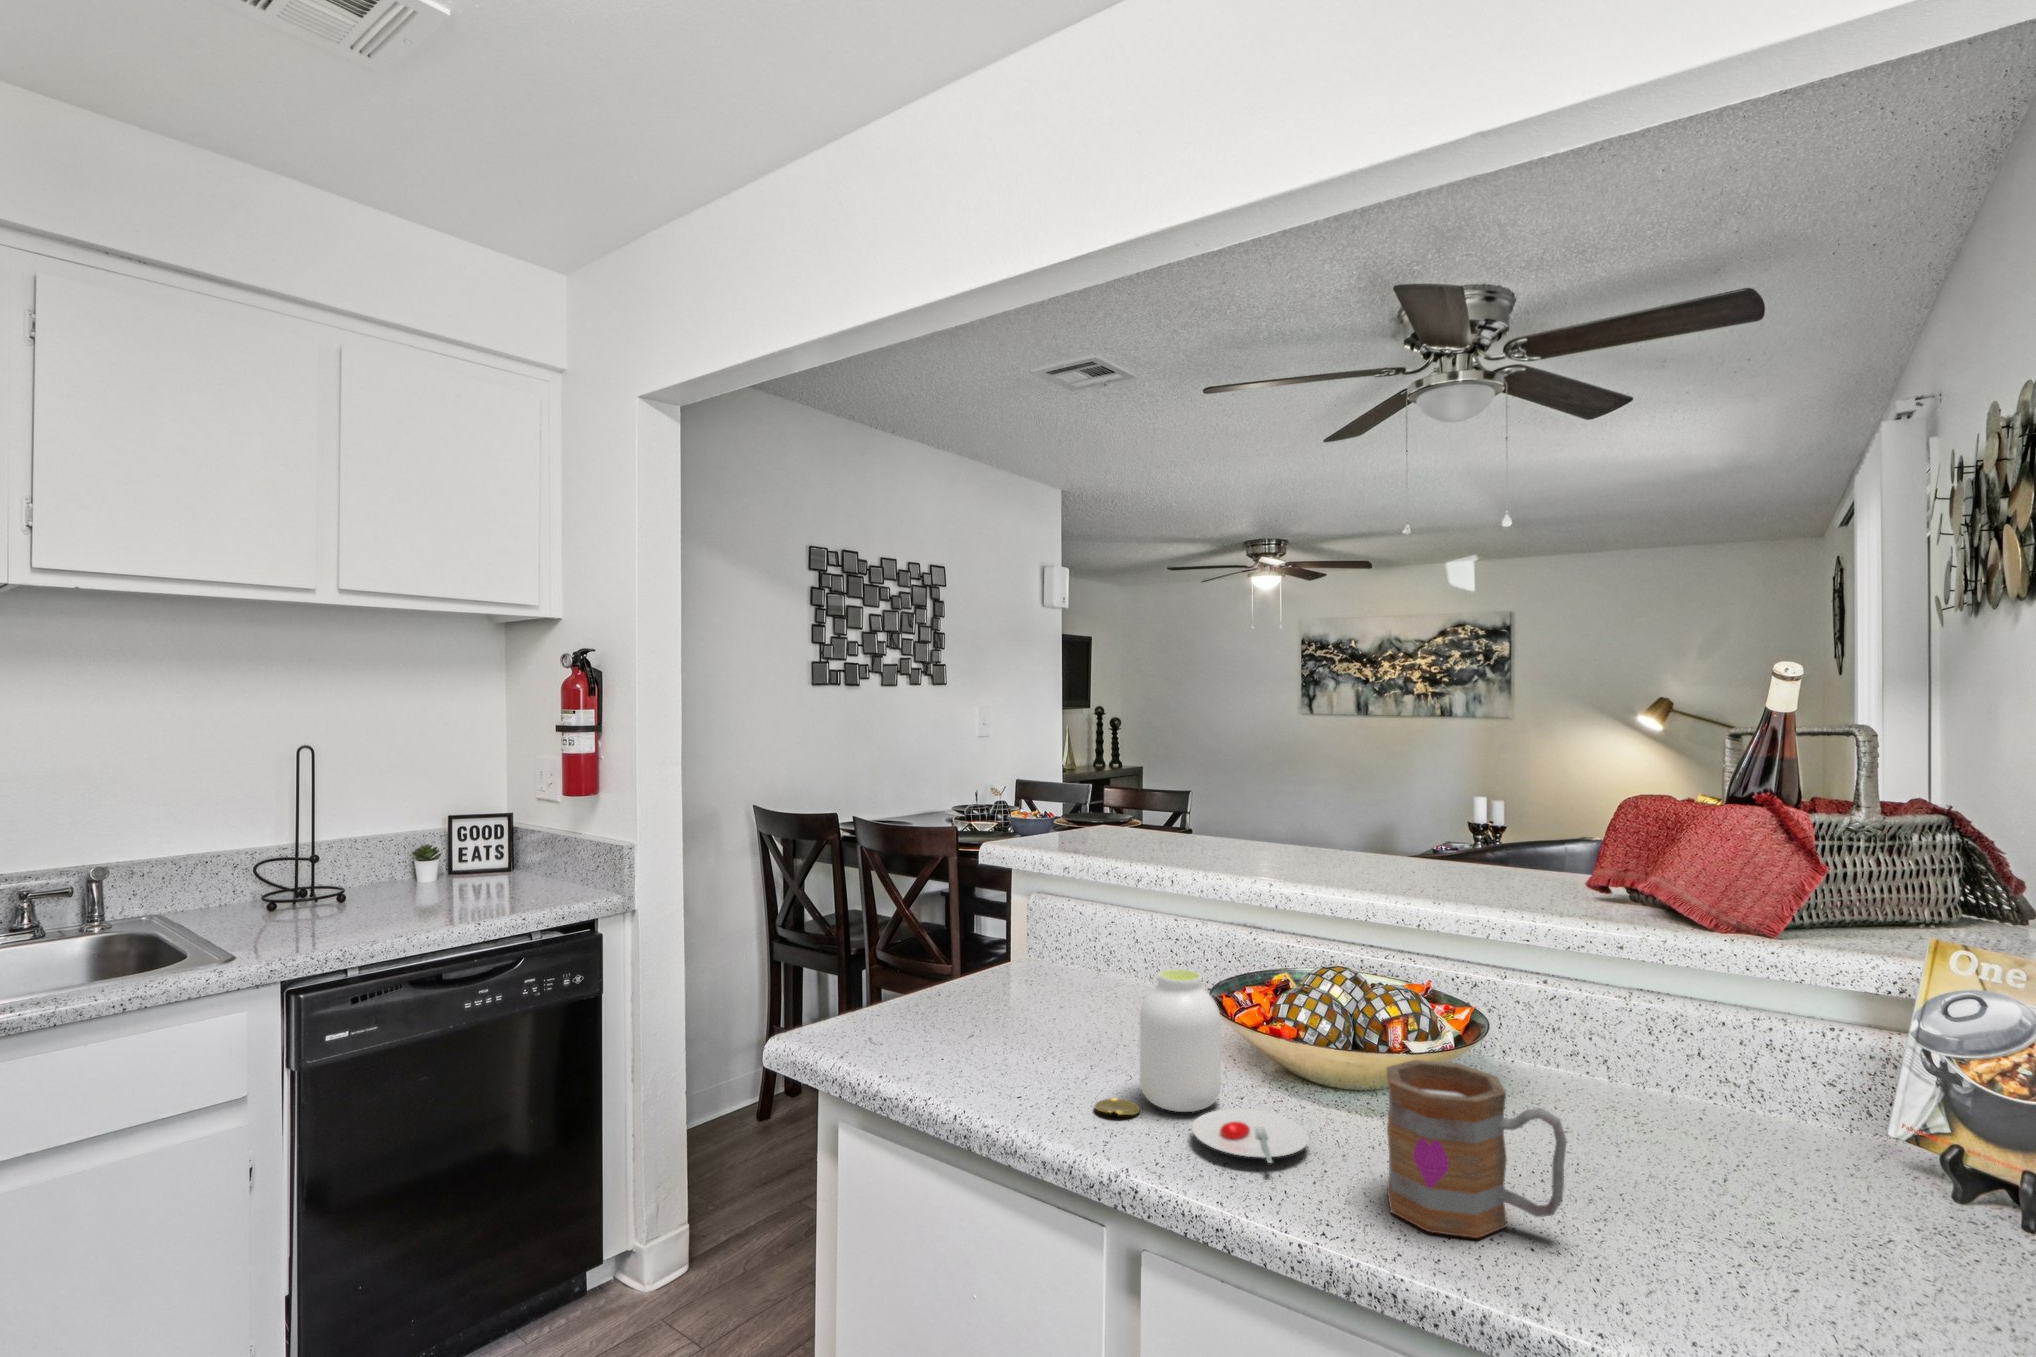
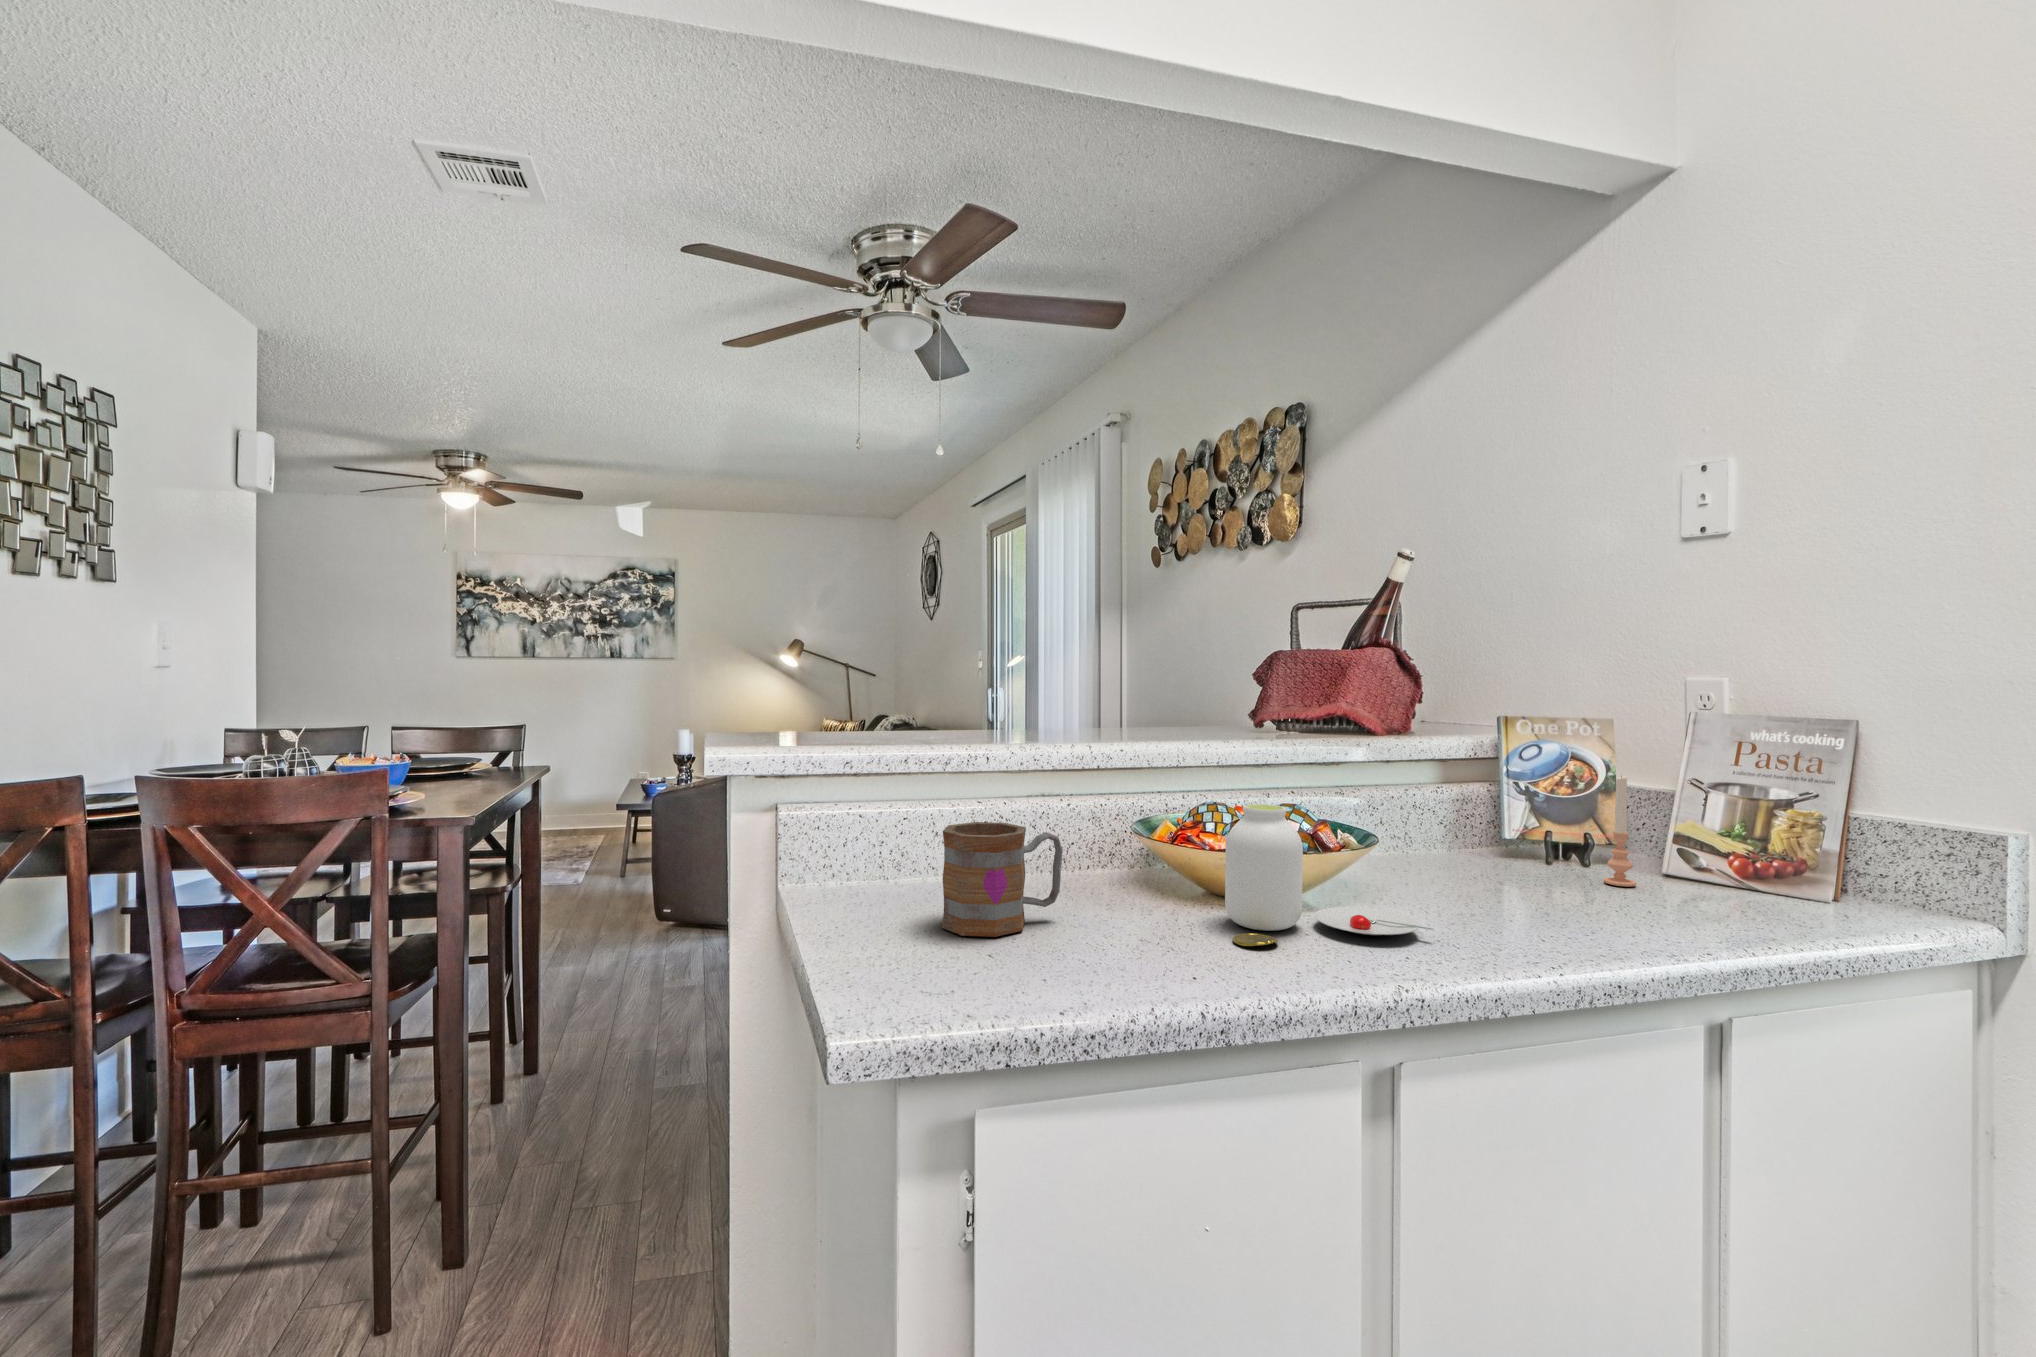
mug: present [1386,1060,1567,1238] -> present [942,822,1063,937]
candle: none [1871,1068,1936,1281] -> present [1604,776,1636,886]

